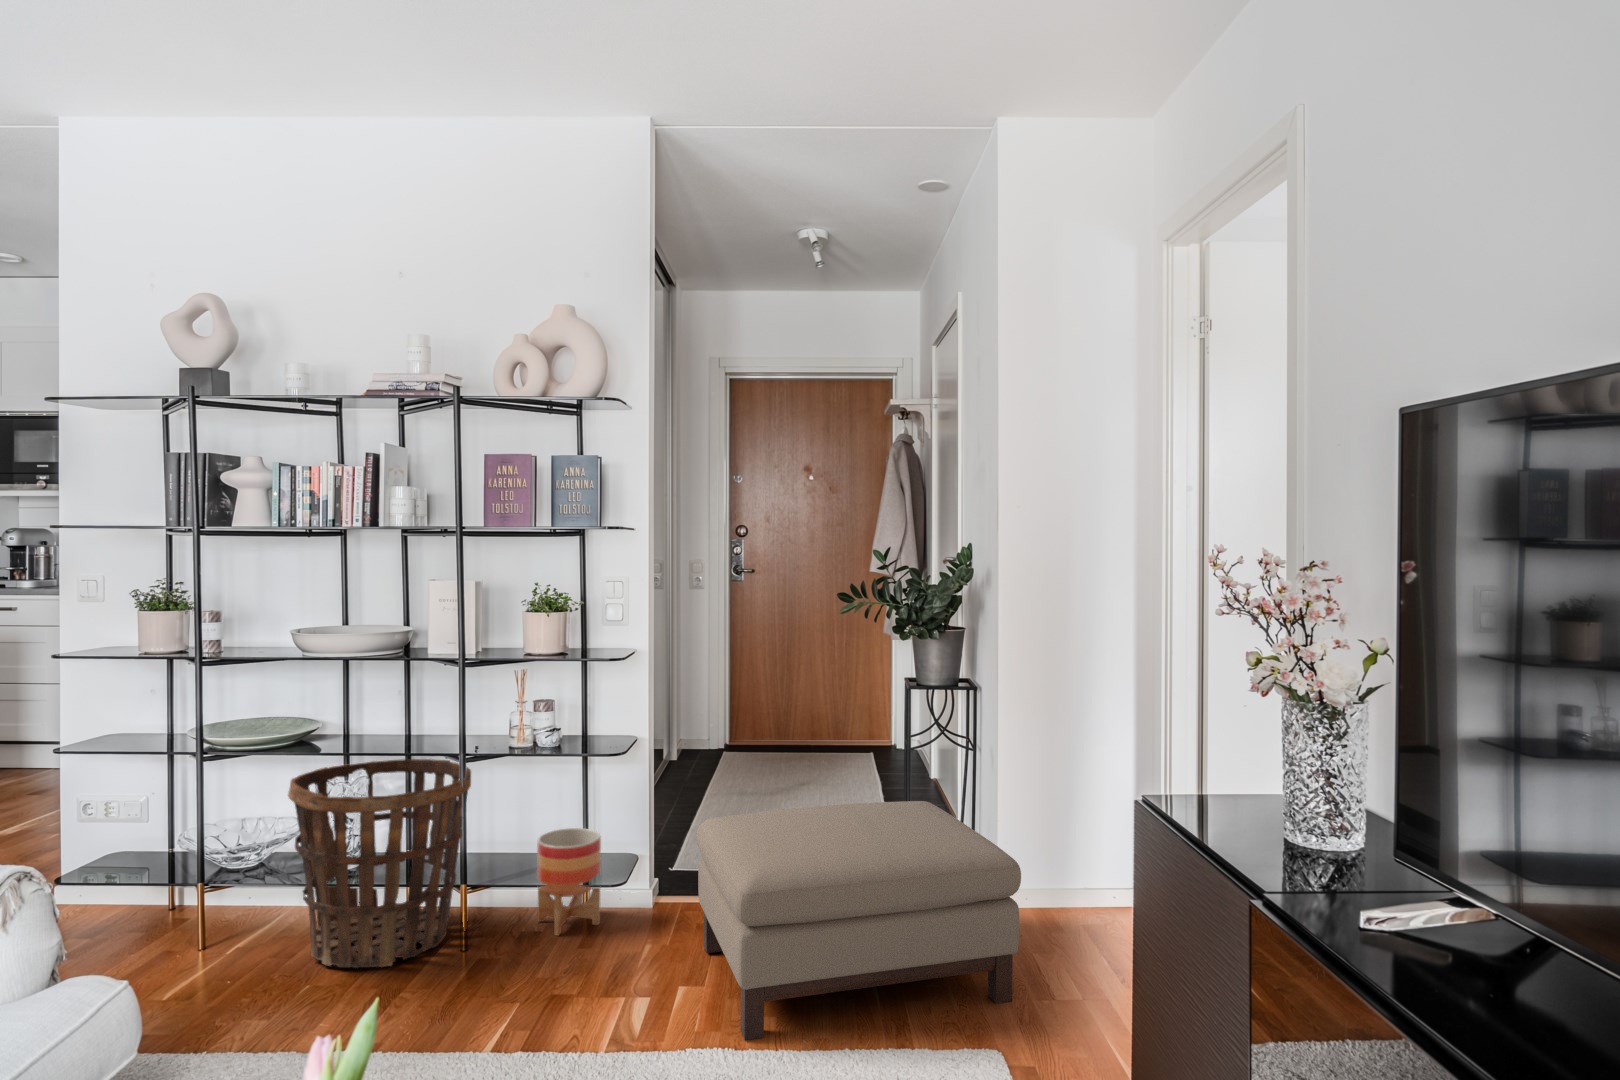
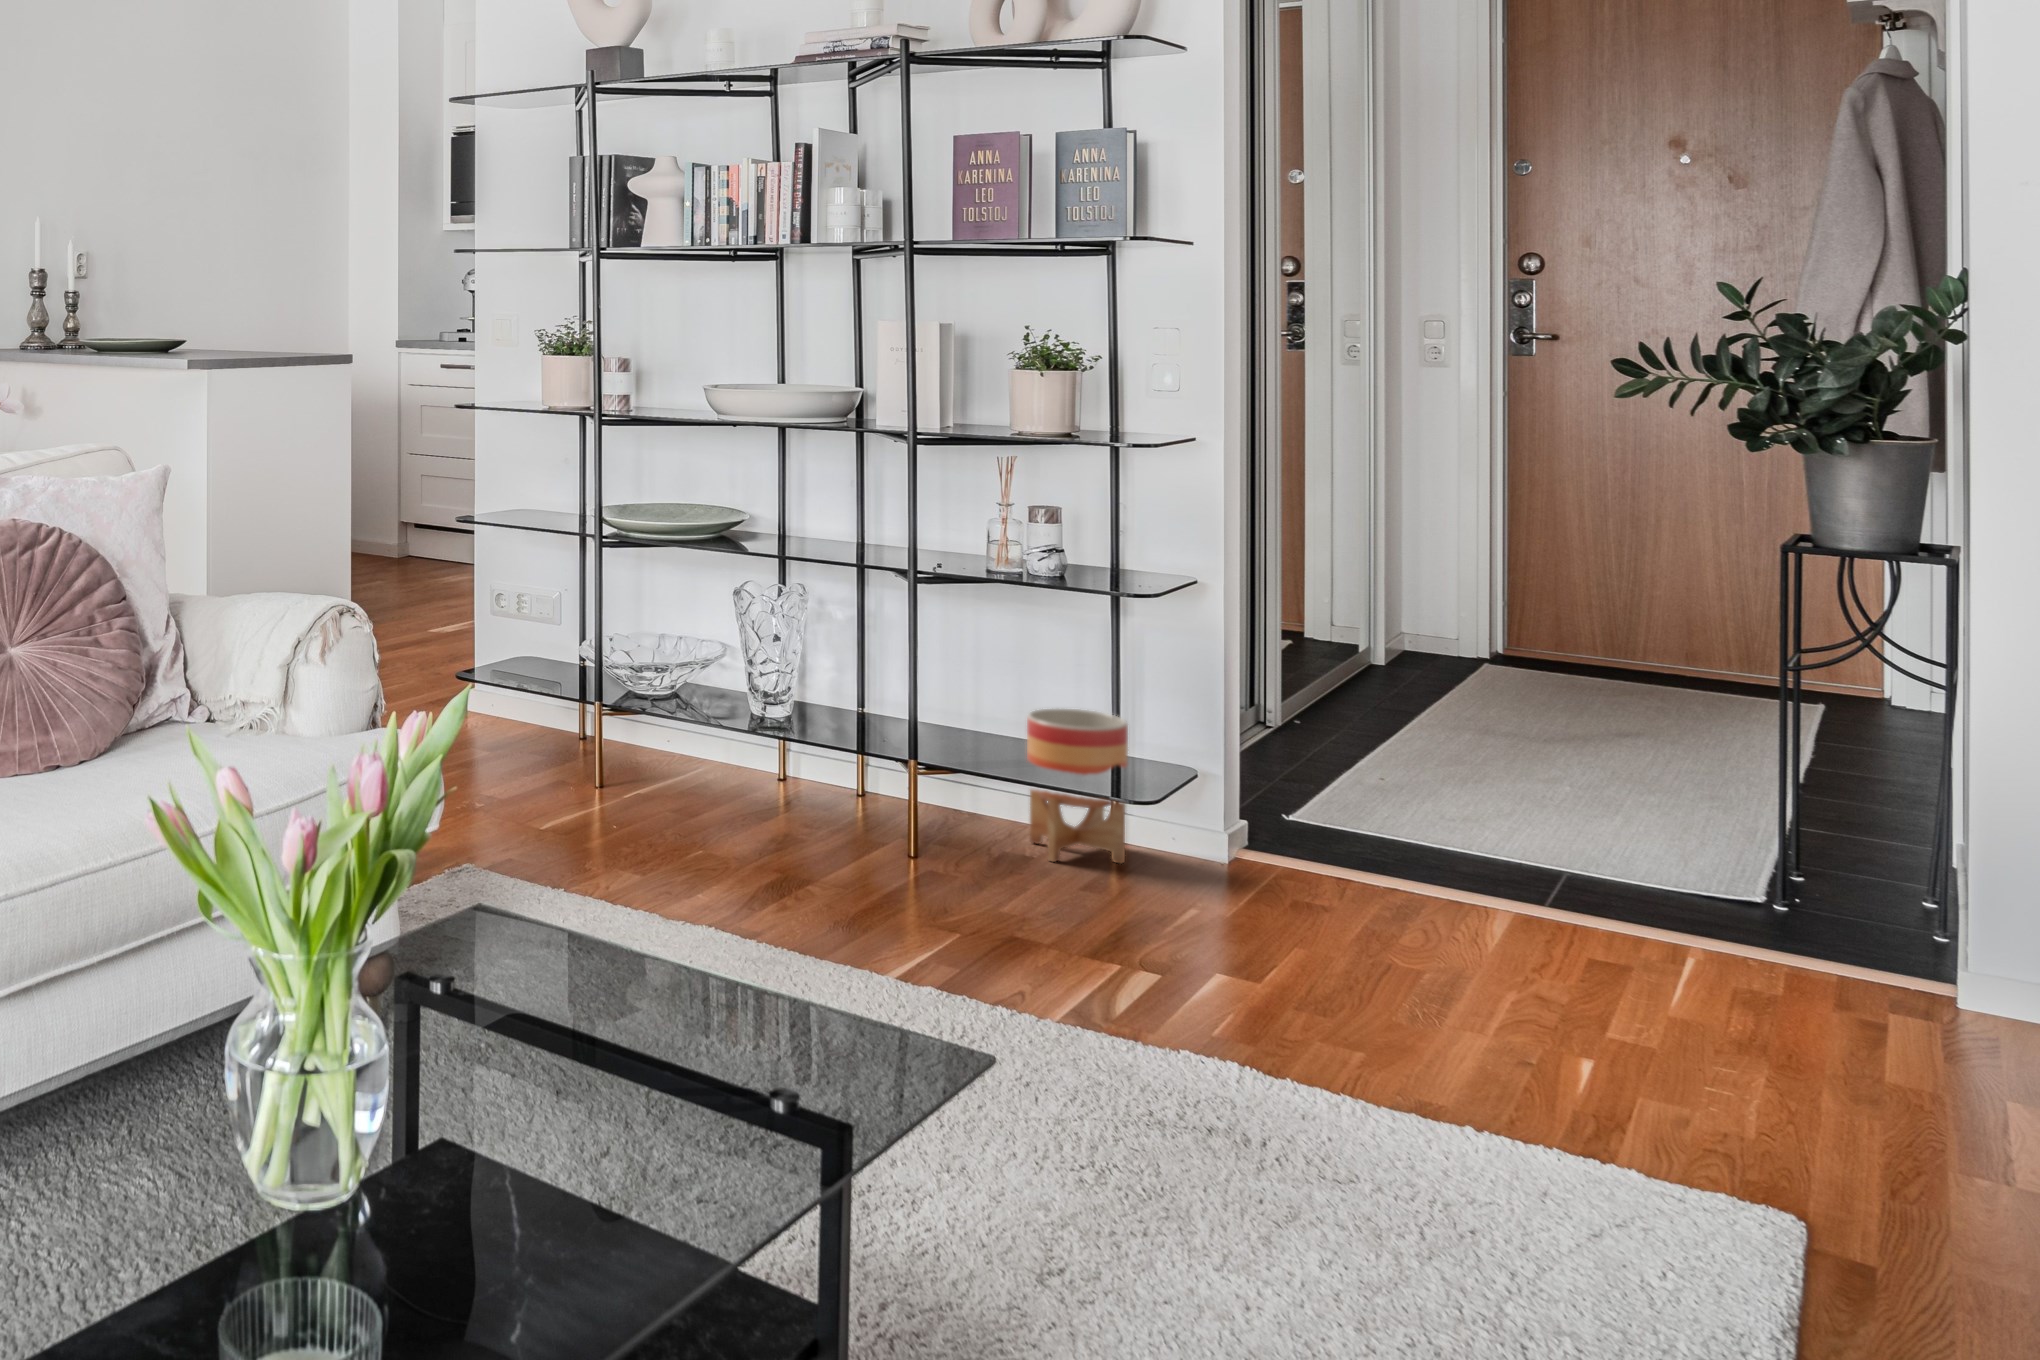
basket: present [288,759,471,968] -> none [694,572,932,842]
ottoman: present [697,801,1021,1041] -> none [1269,705,1893,1111]

